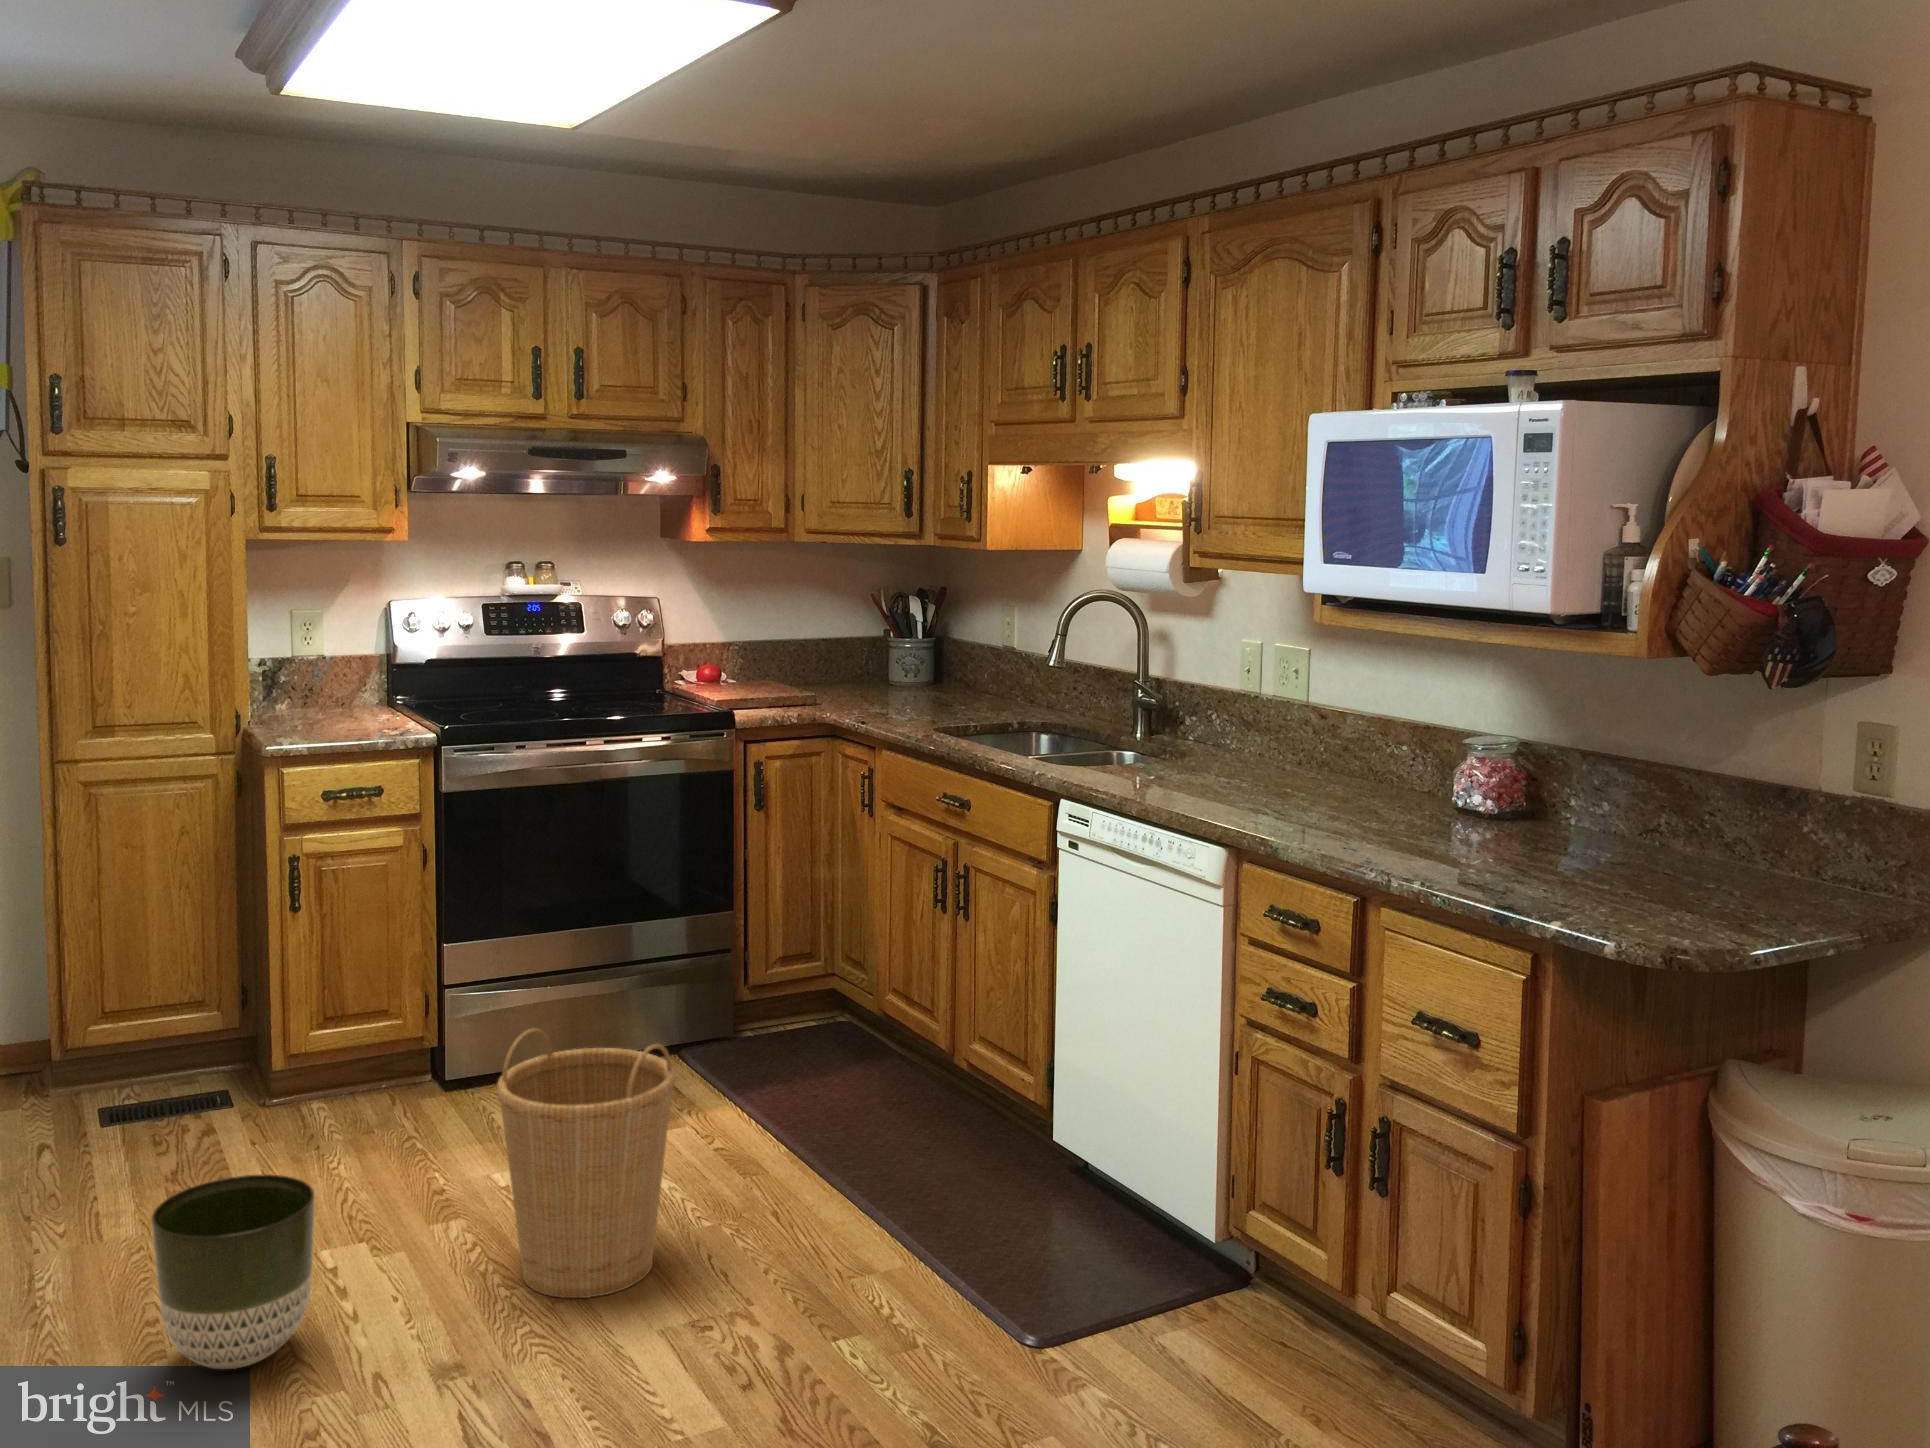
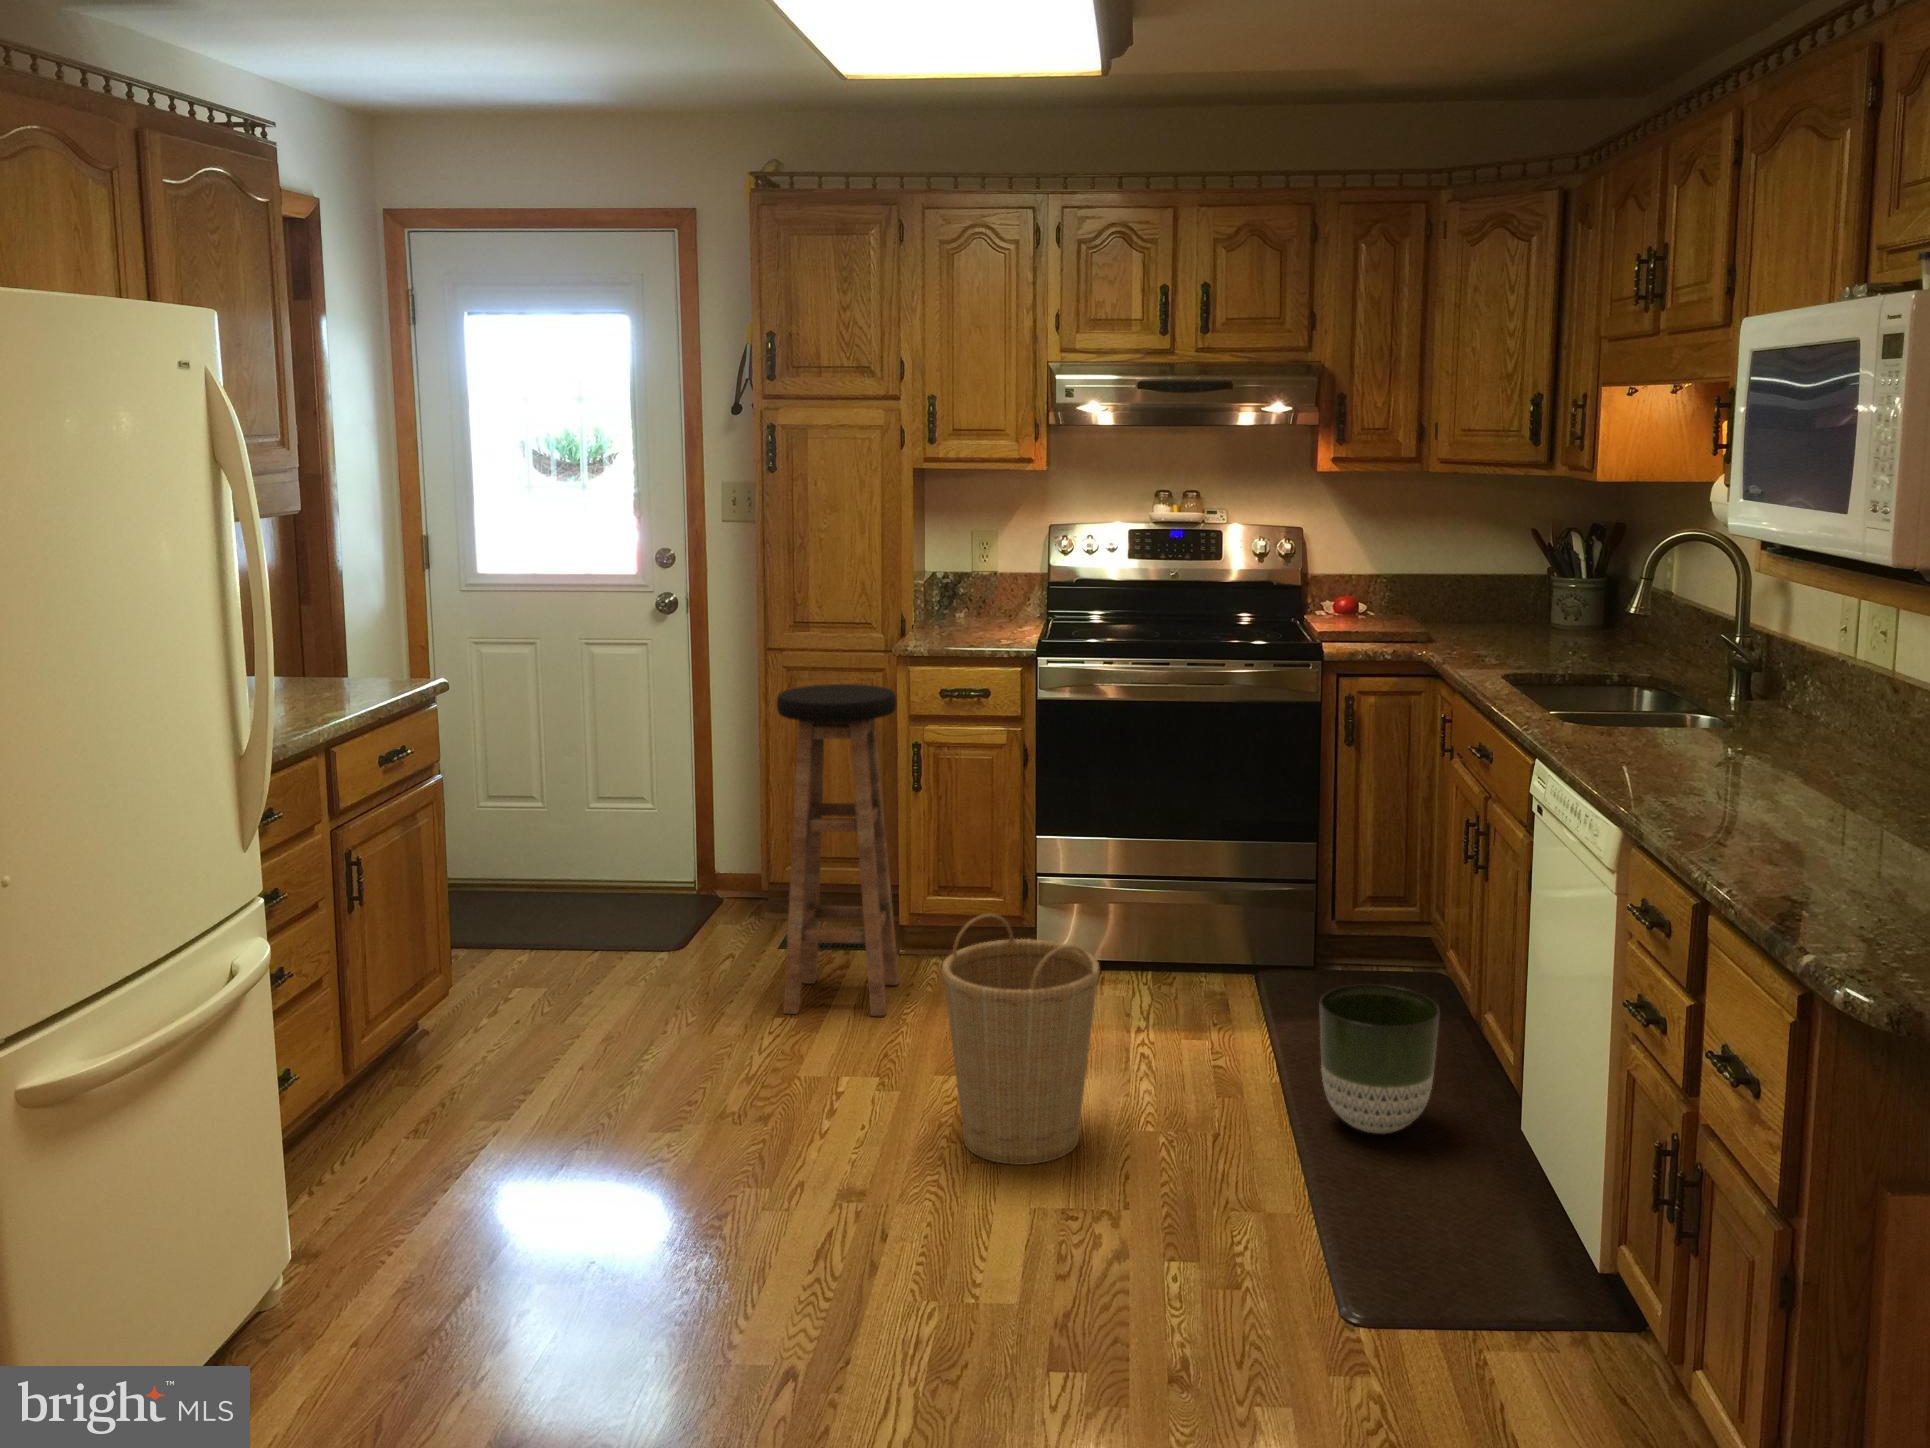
bar stool: none [148,792,313,1206] -> present [777,684,899,1016]
planter: present [152,1174,314,1369] -> present [1320,984,1440,1134]

